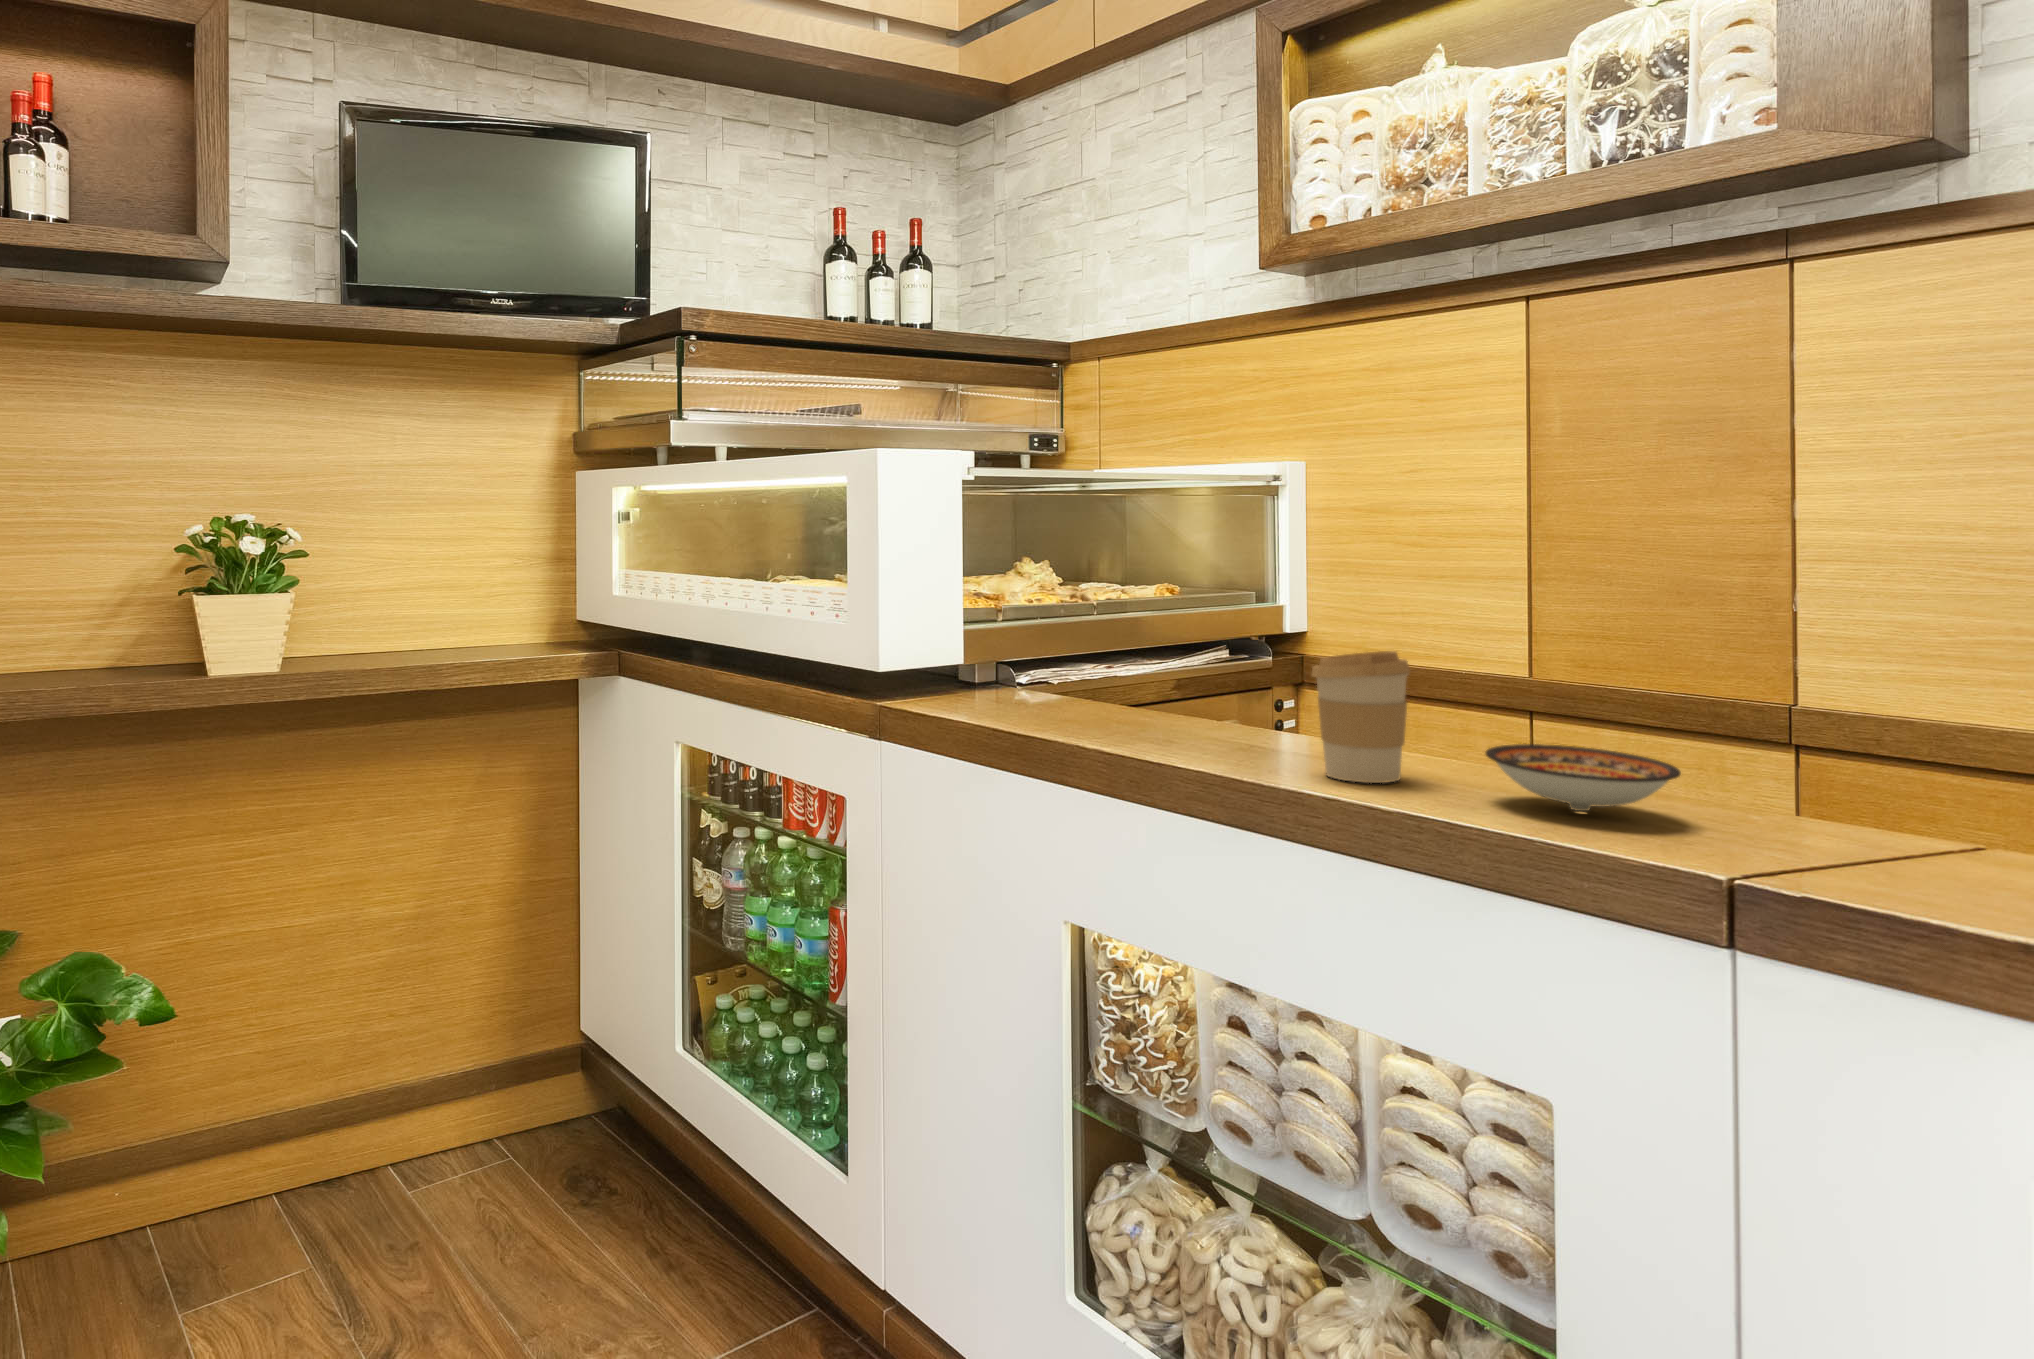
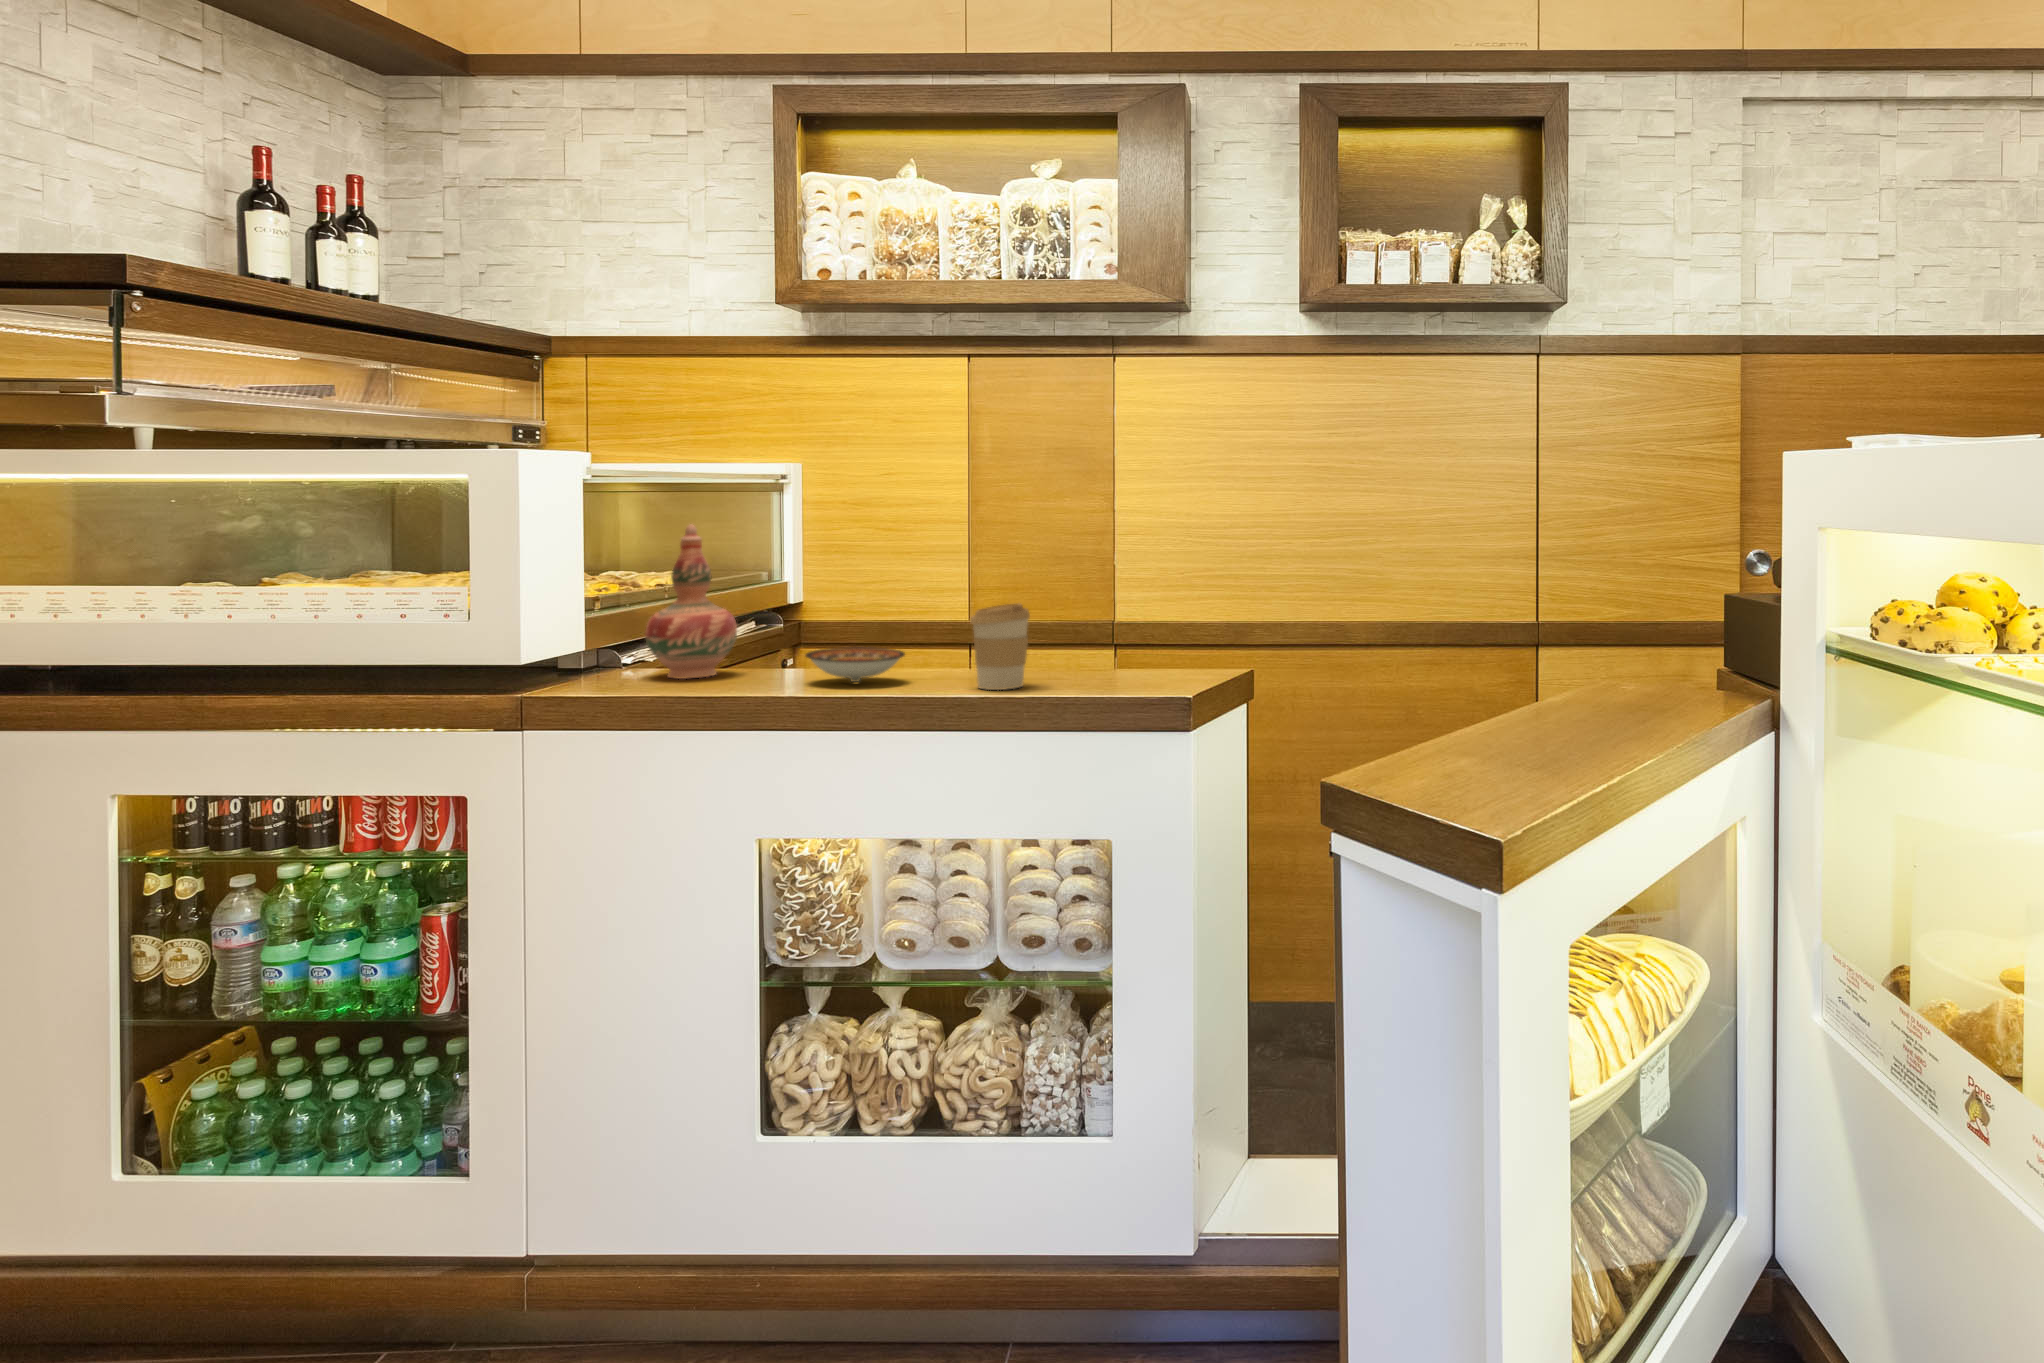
decorative vase: none [985,532,1085,714] -> present [645,524,737,679]
ceramic bowl: present [1486,744,1681,811] -> present [806,647,905,682]

